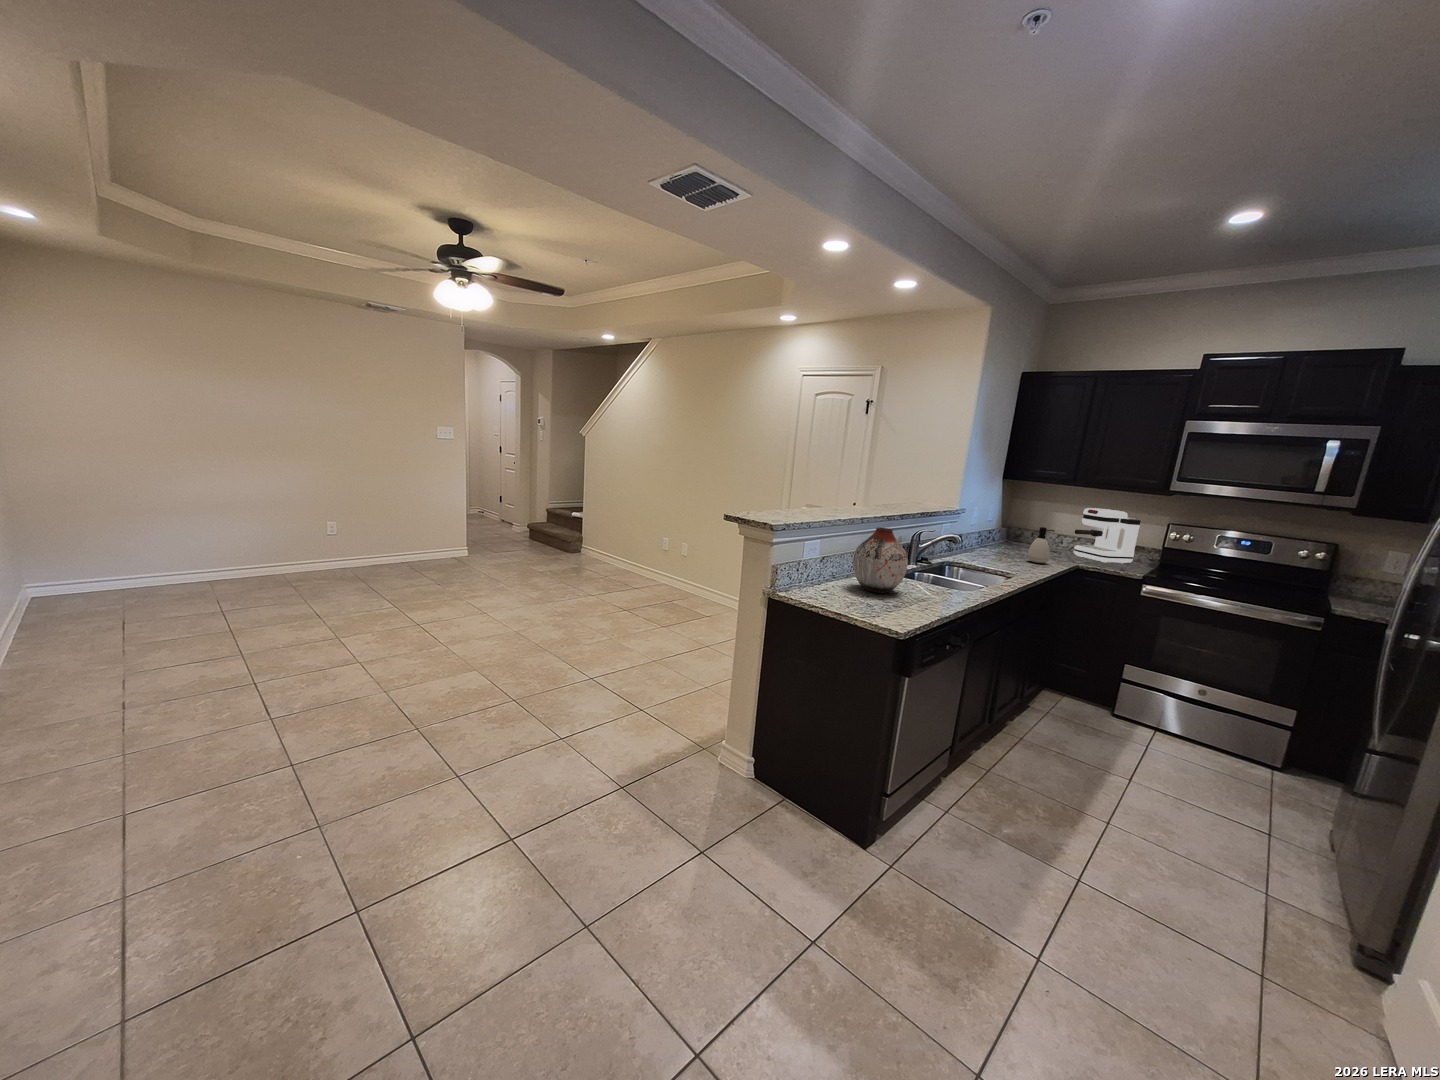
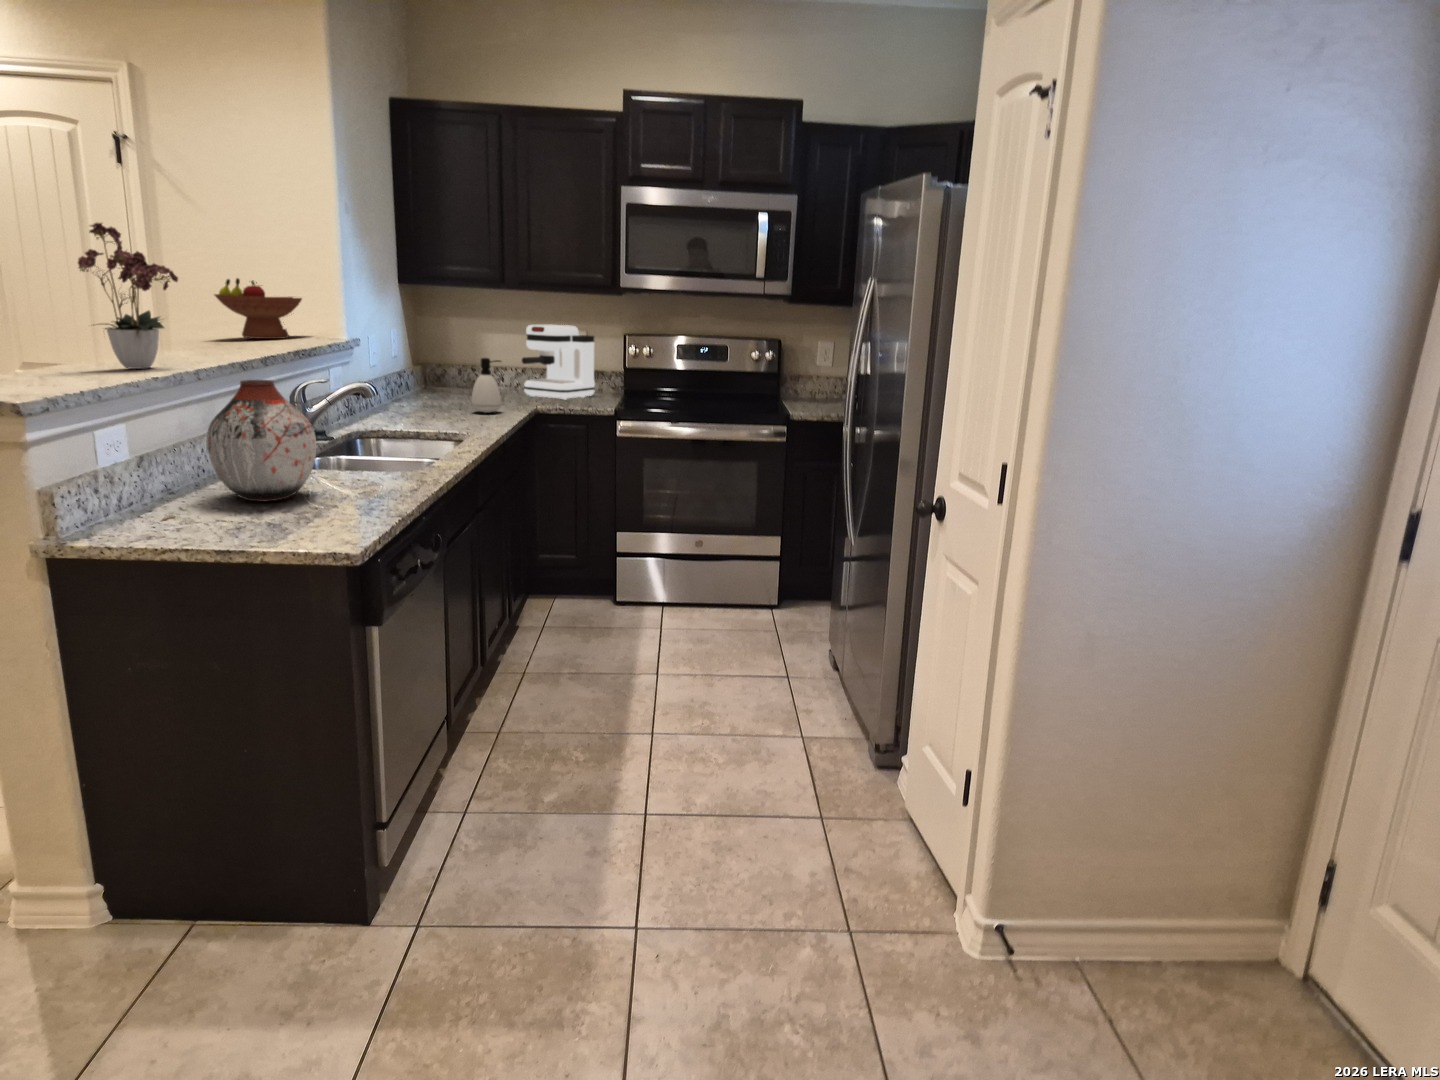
flower arrangement: none [820,443,866,515] -> present [77,223,178,369]
fruit bowl: none [889,470,939,503] -> present [215,278,302,339]

